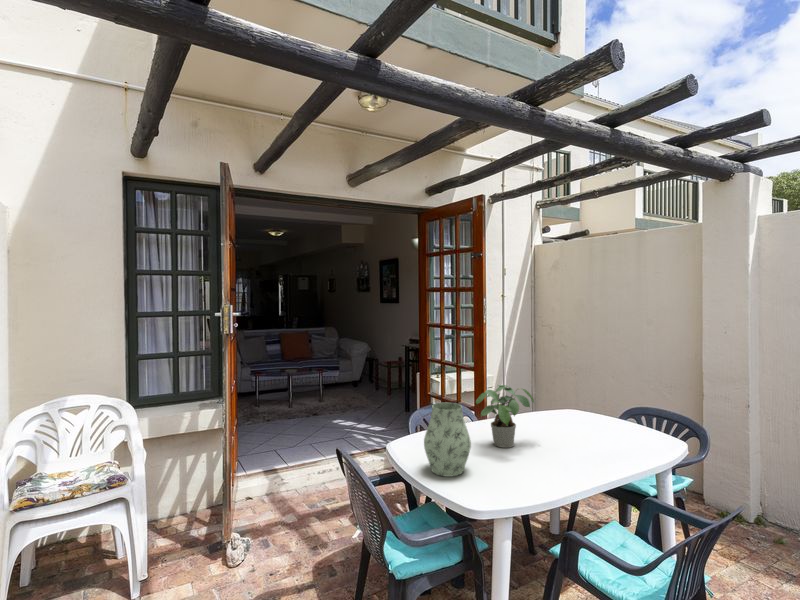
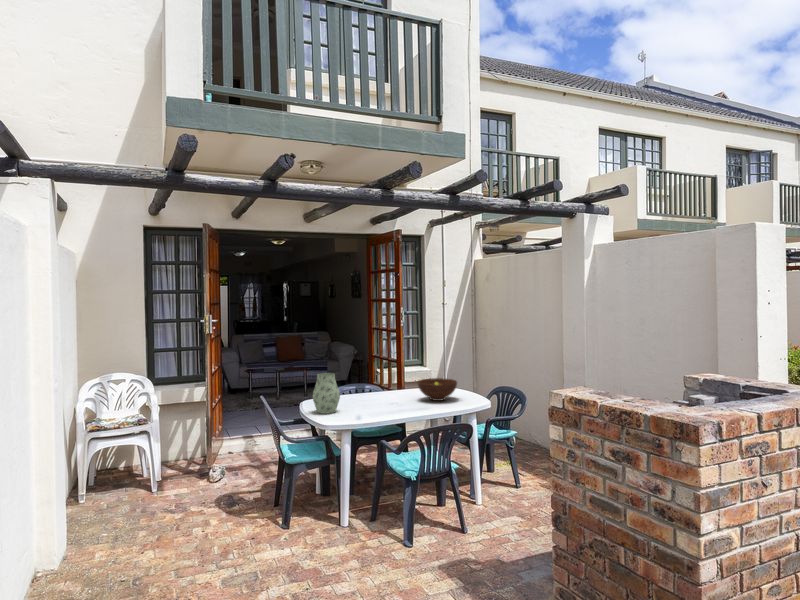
potted plant: present [476,385,534,448] -> none [356,366,396,404]
fruit bowl: none [557,400,623,437] -> present [418,378,457,401]

